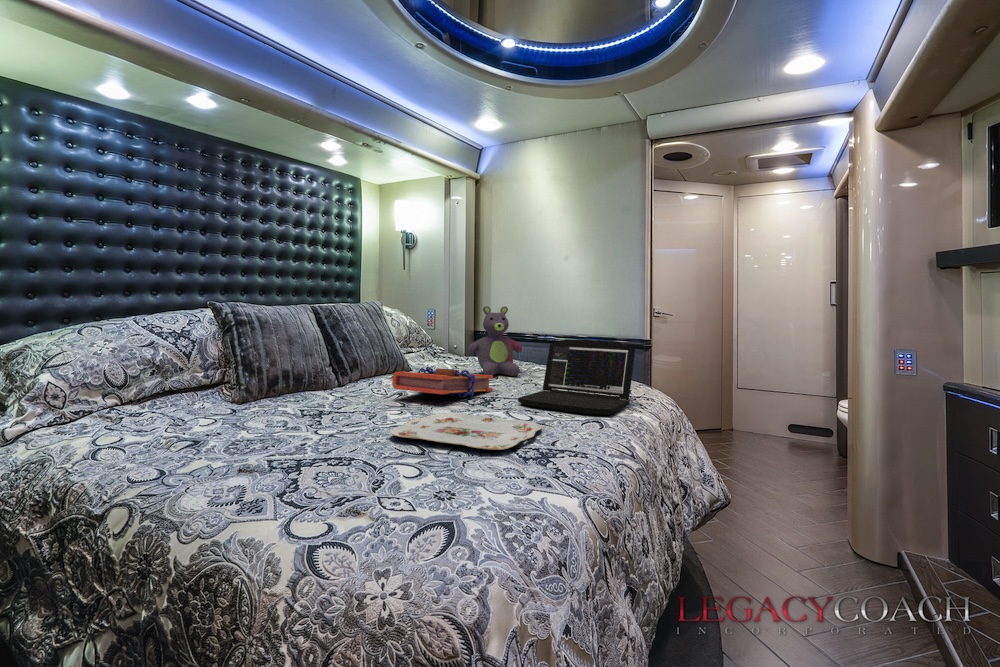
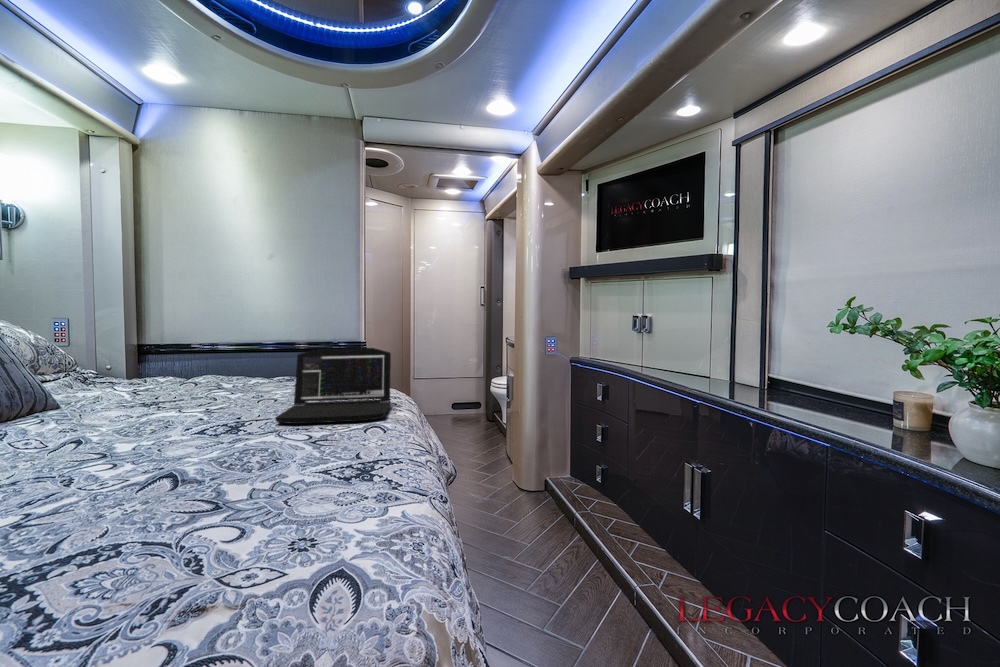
stuffed bear: present [468,306,522,376] -> none [164,315,242,399]
book: present [392,367,493,398] -> none [75,395,225,435]
serving tray: present [390,413,541,450] -> none [136,440,337,496]

